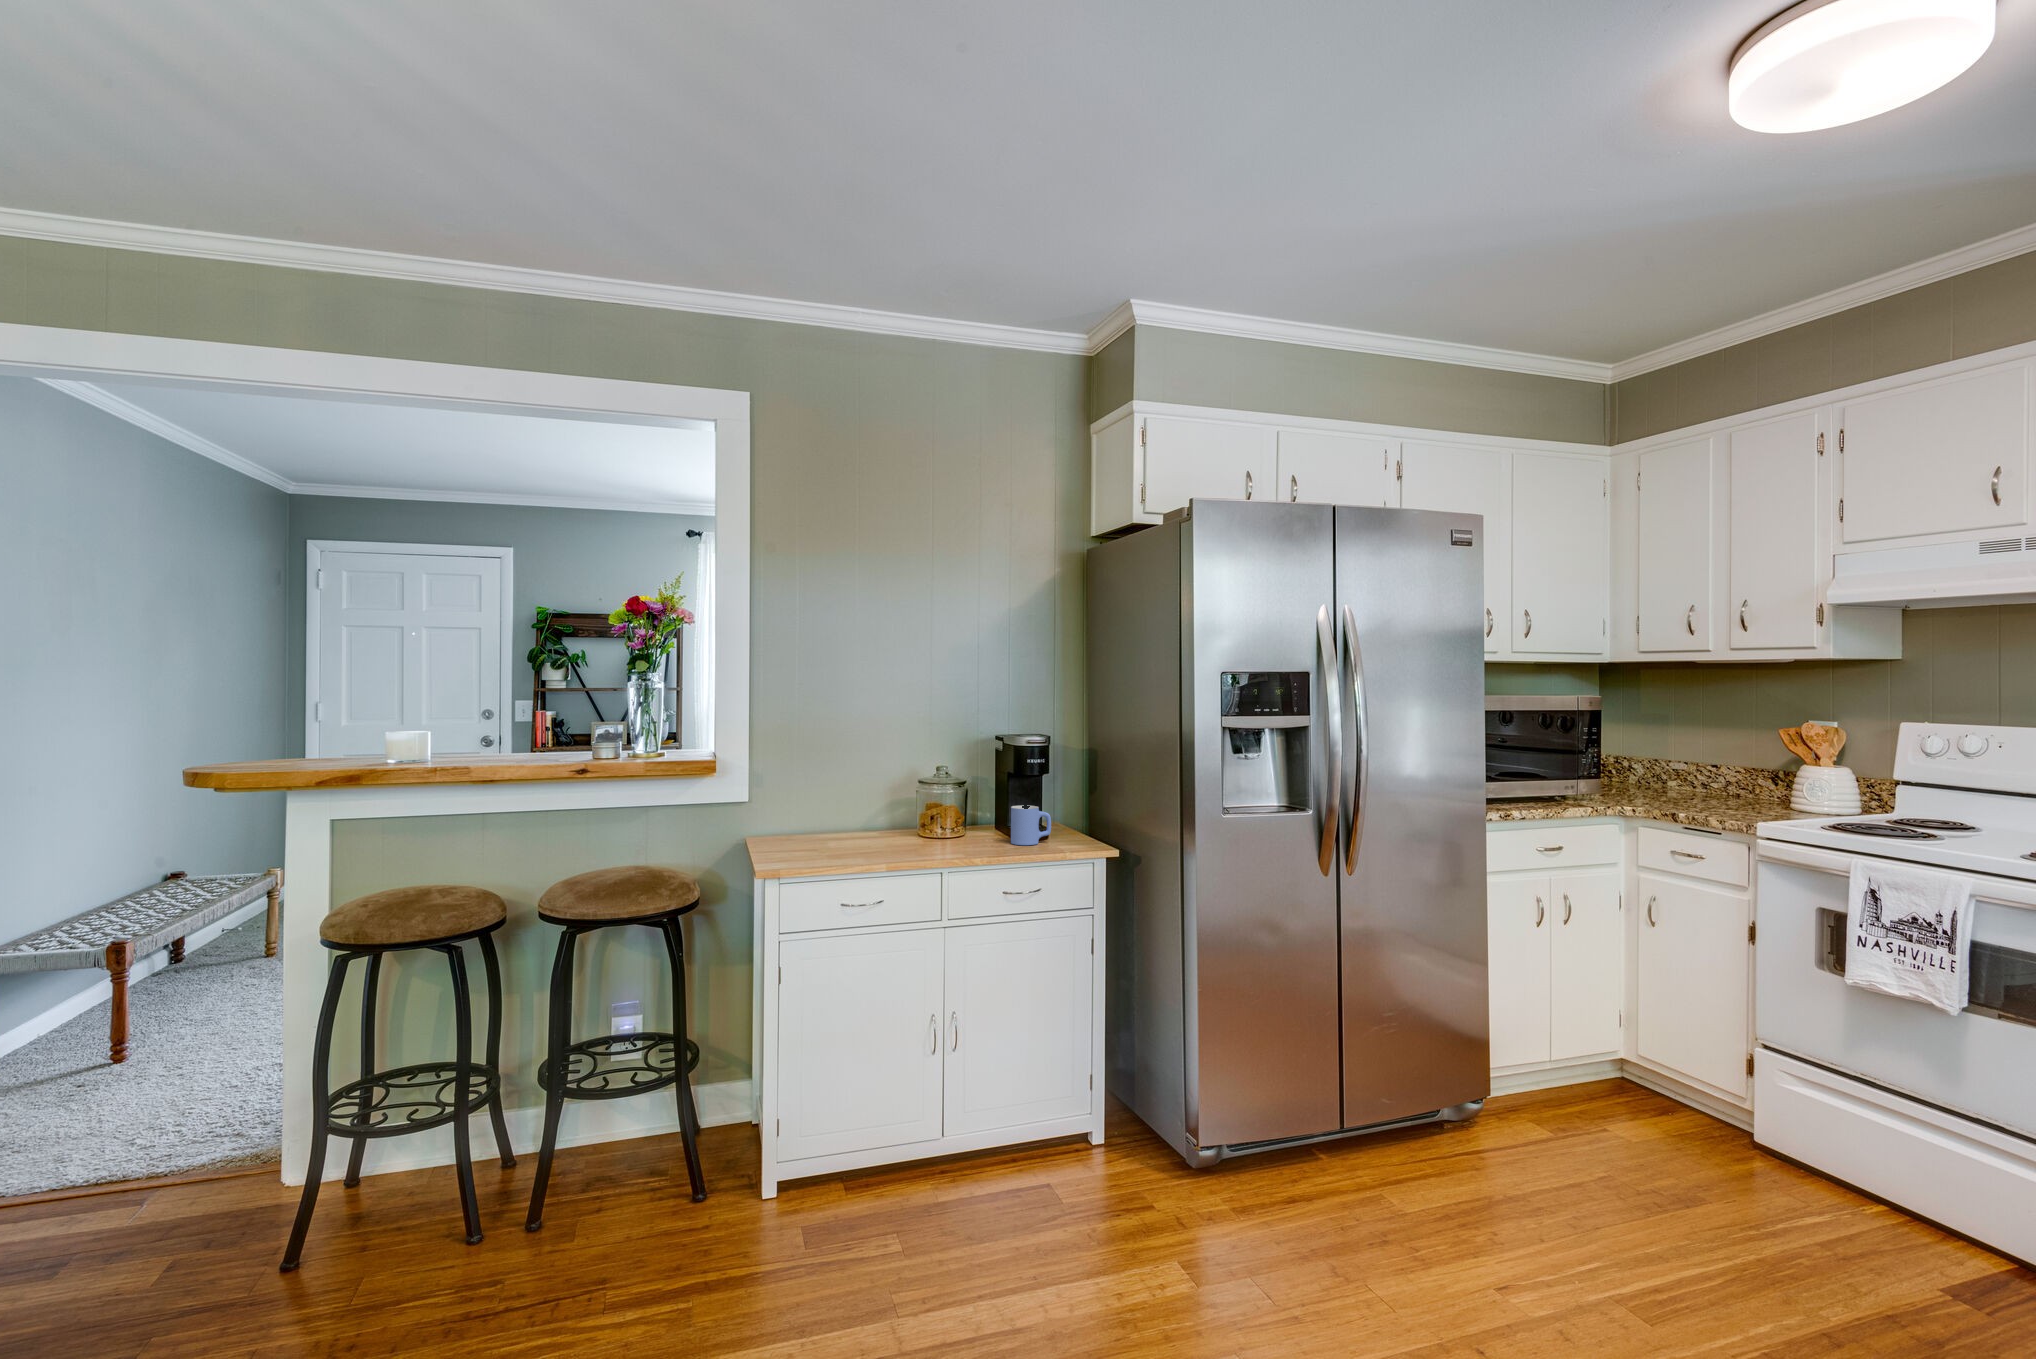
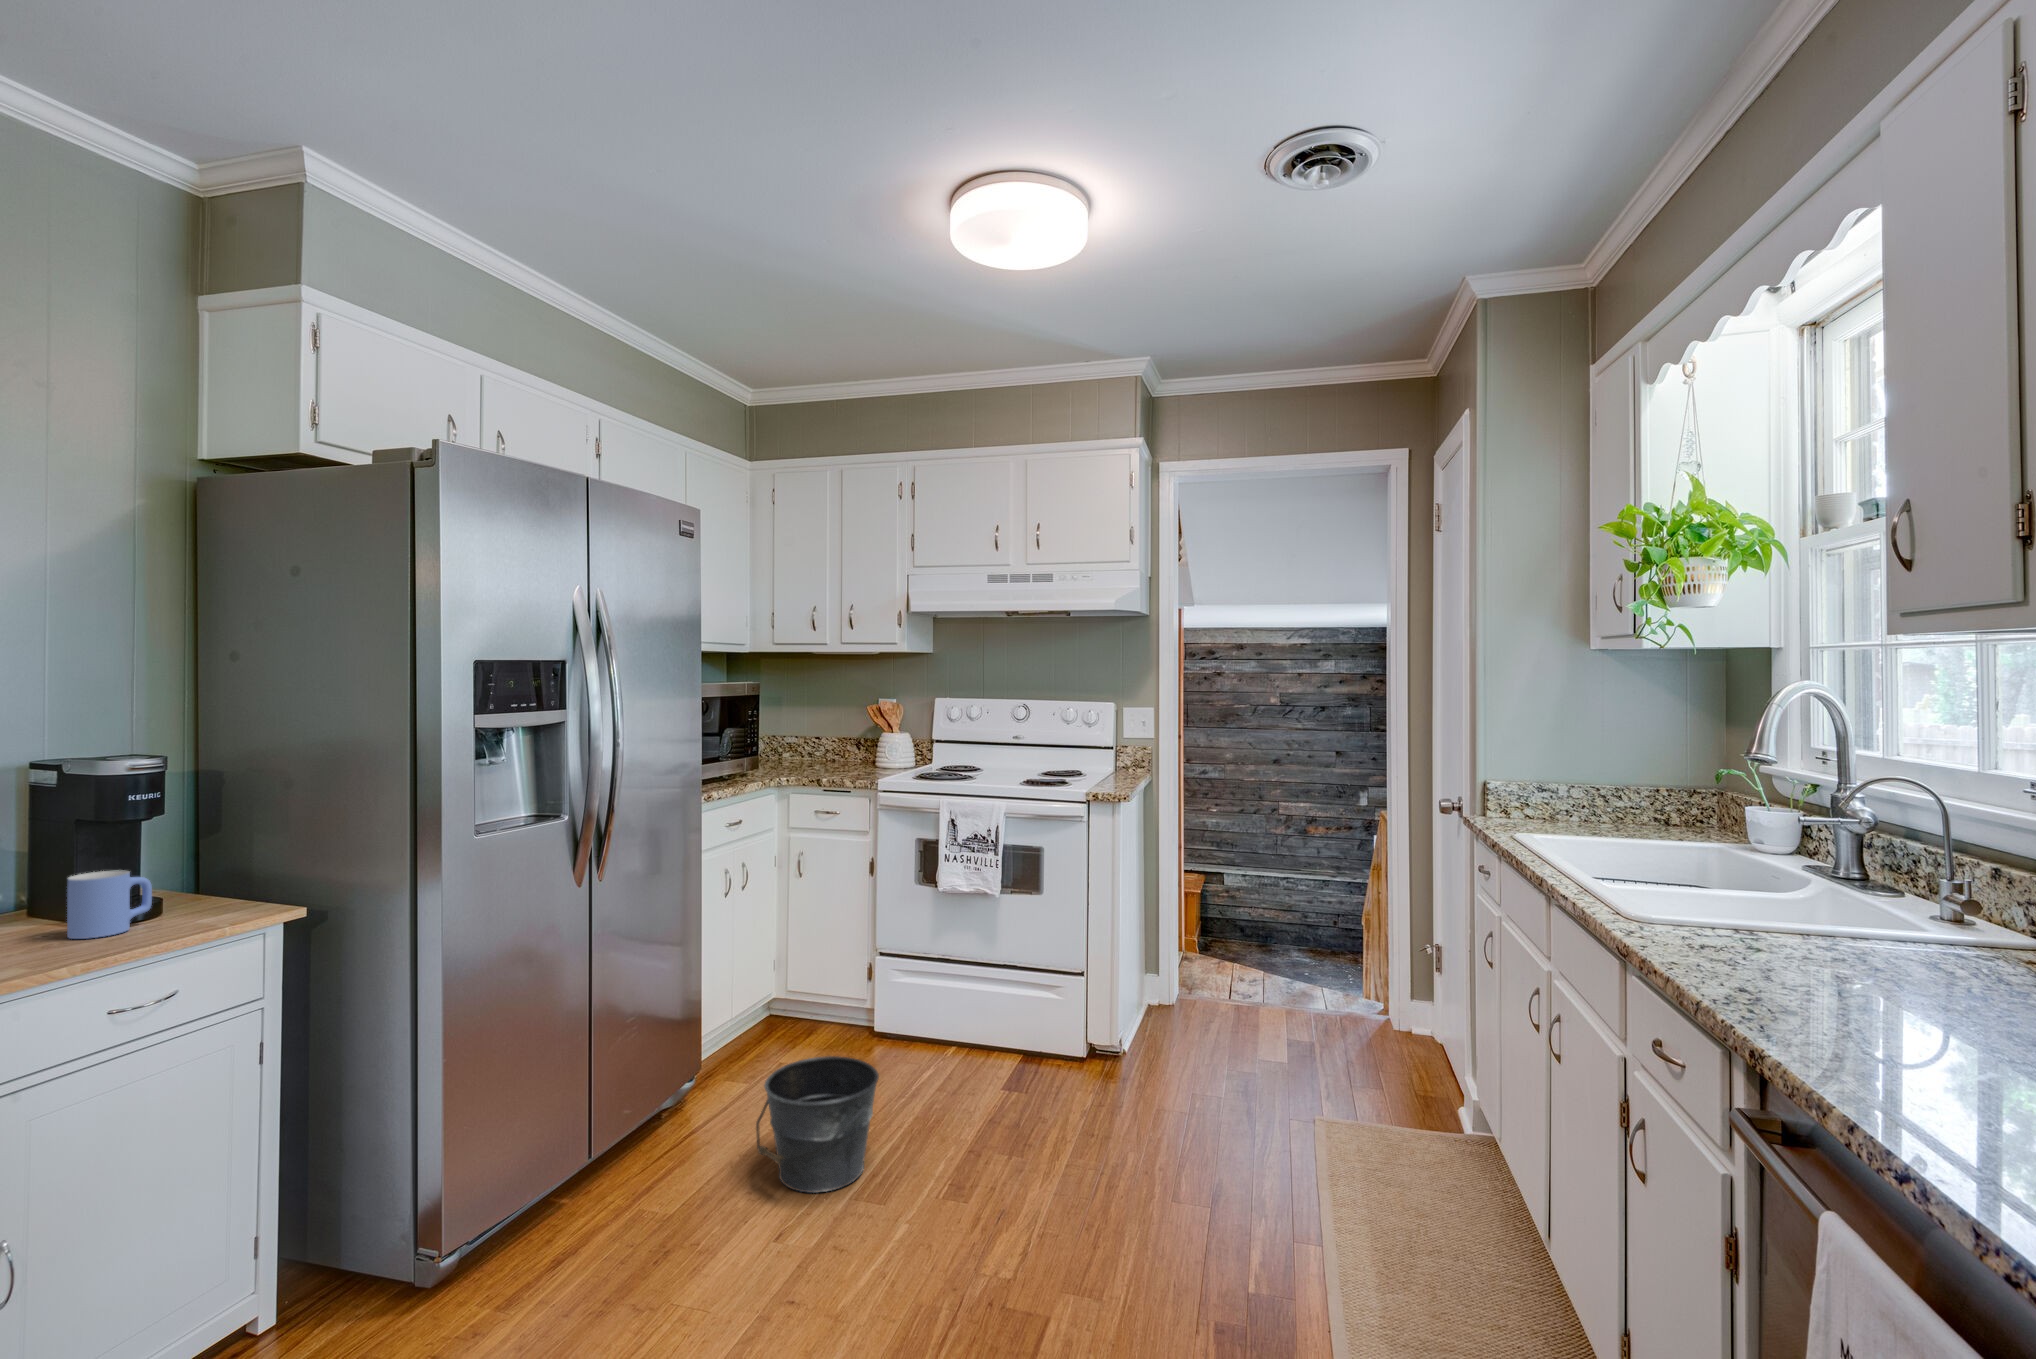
bucket: none [1495,1123,1663,1294] -> present [756,1056,879,1193]

